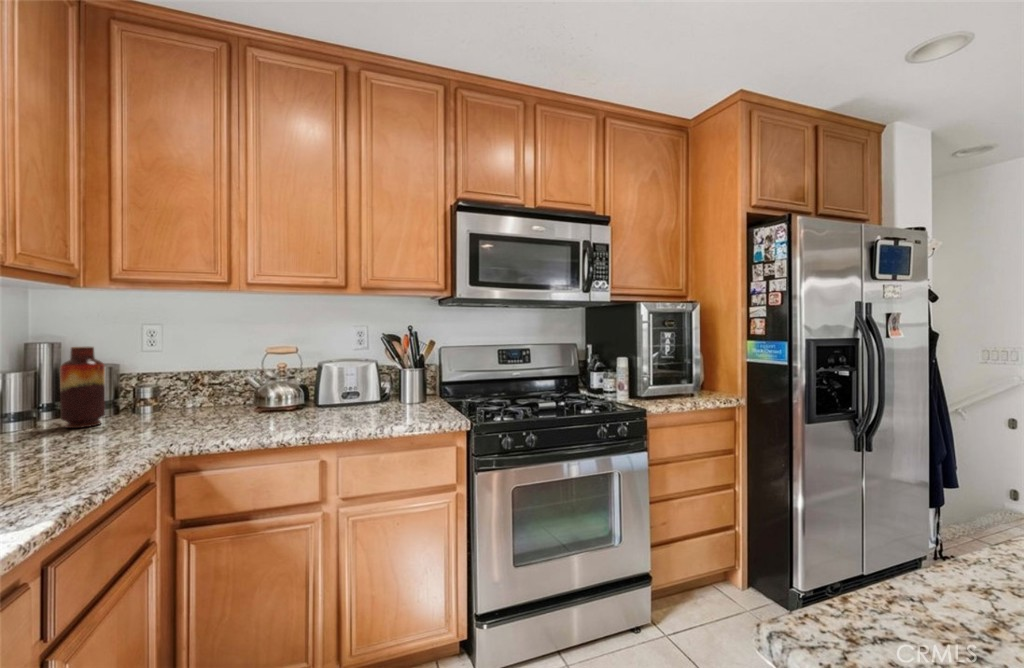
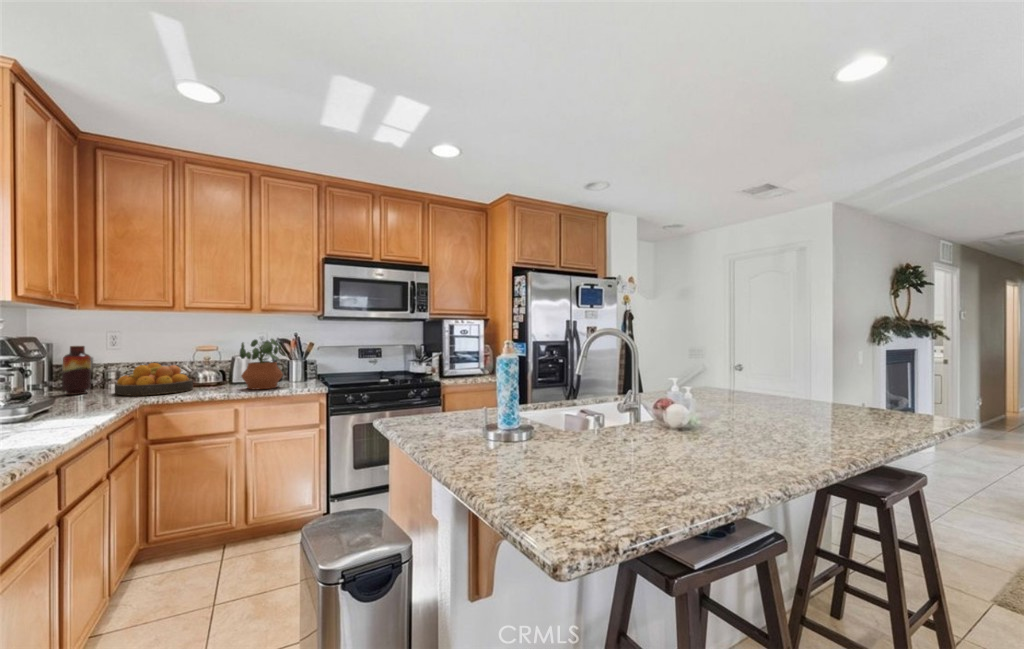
potted plant: none [327,335,399,423] -> present [240,339,285,389]
fruit bowl: none [135,375,258,434] -> present [115,363,193,396]

